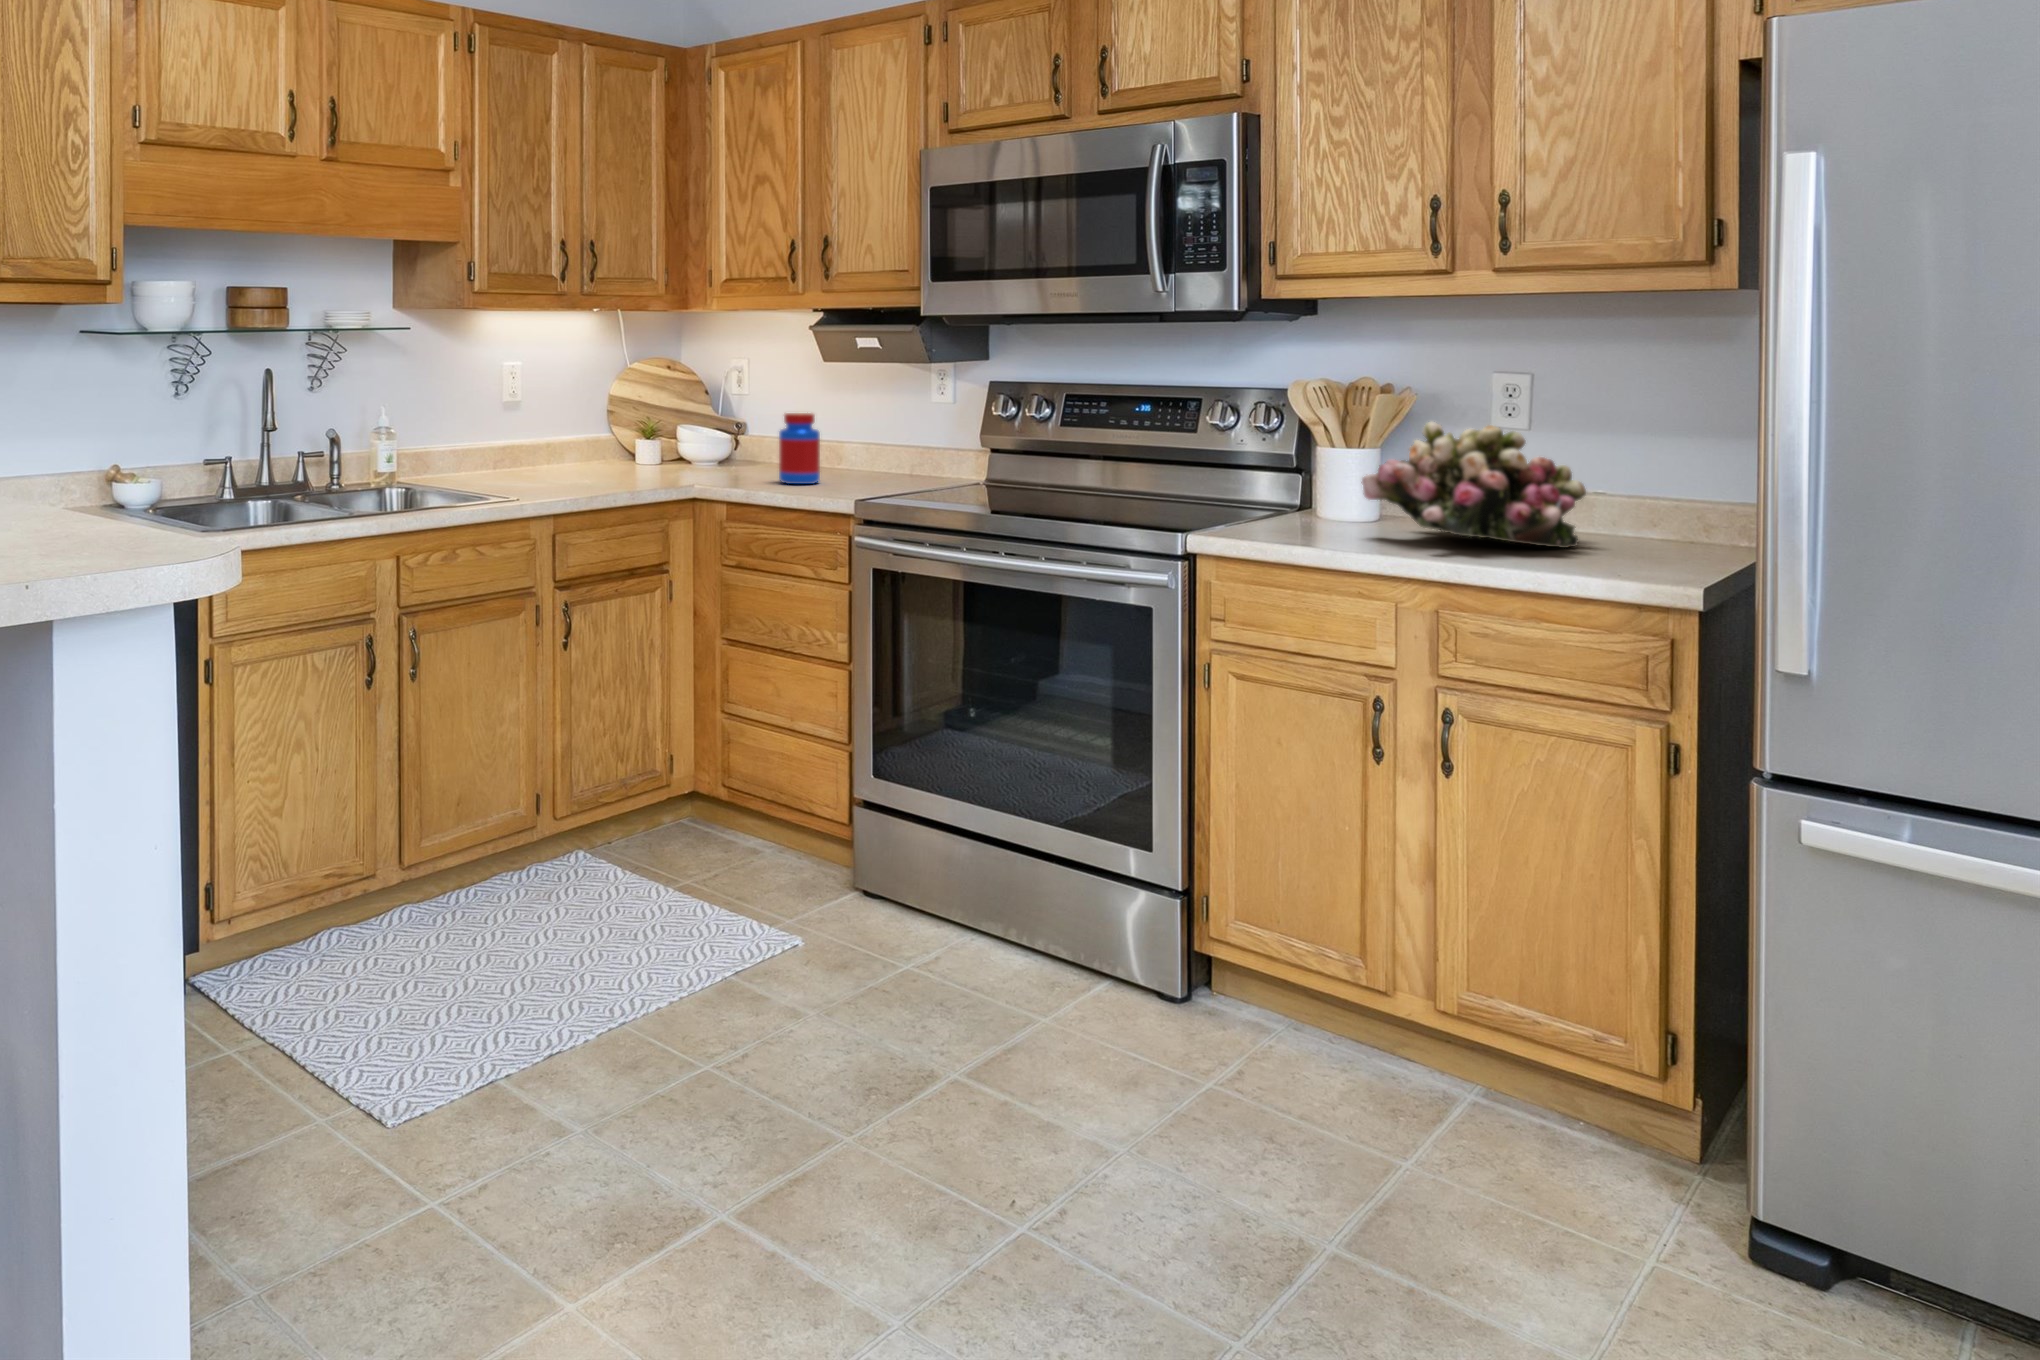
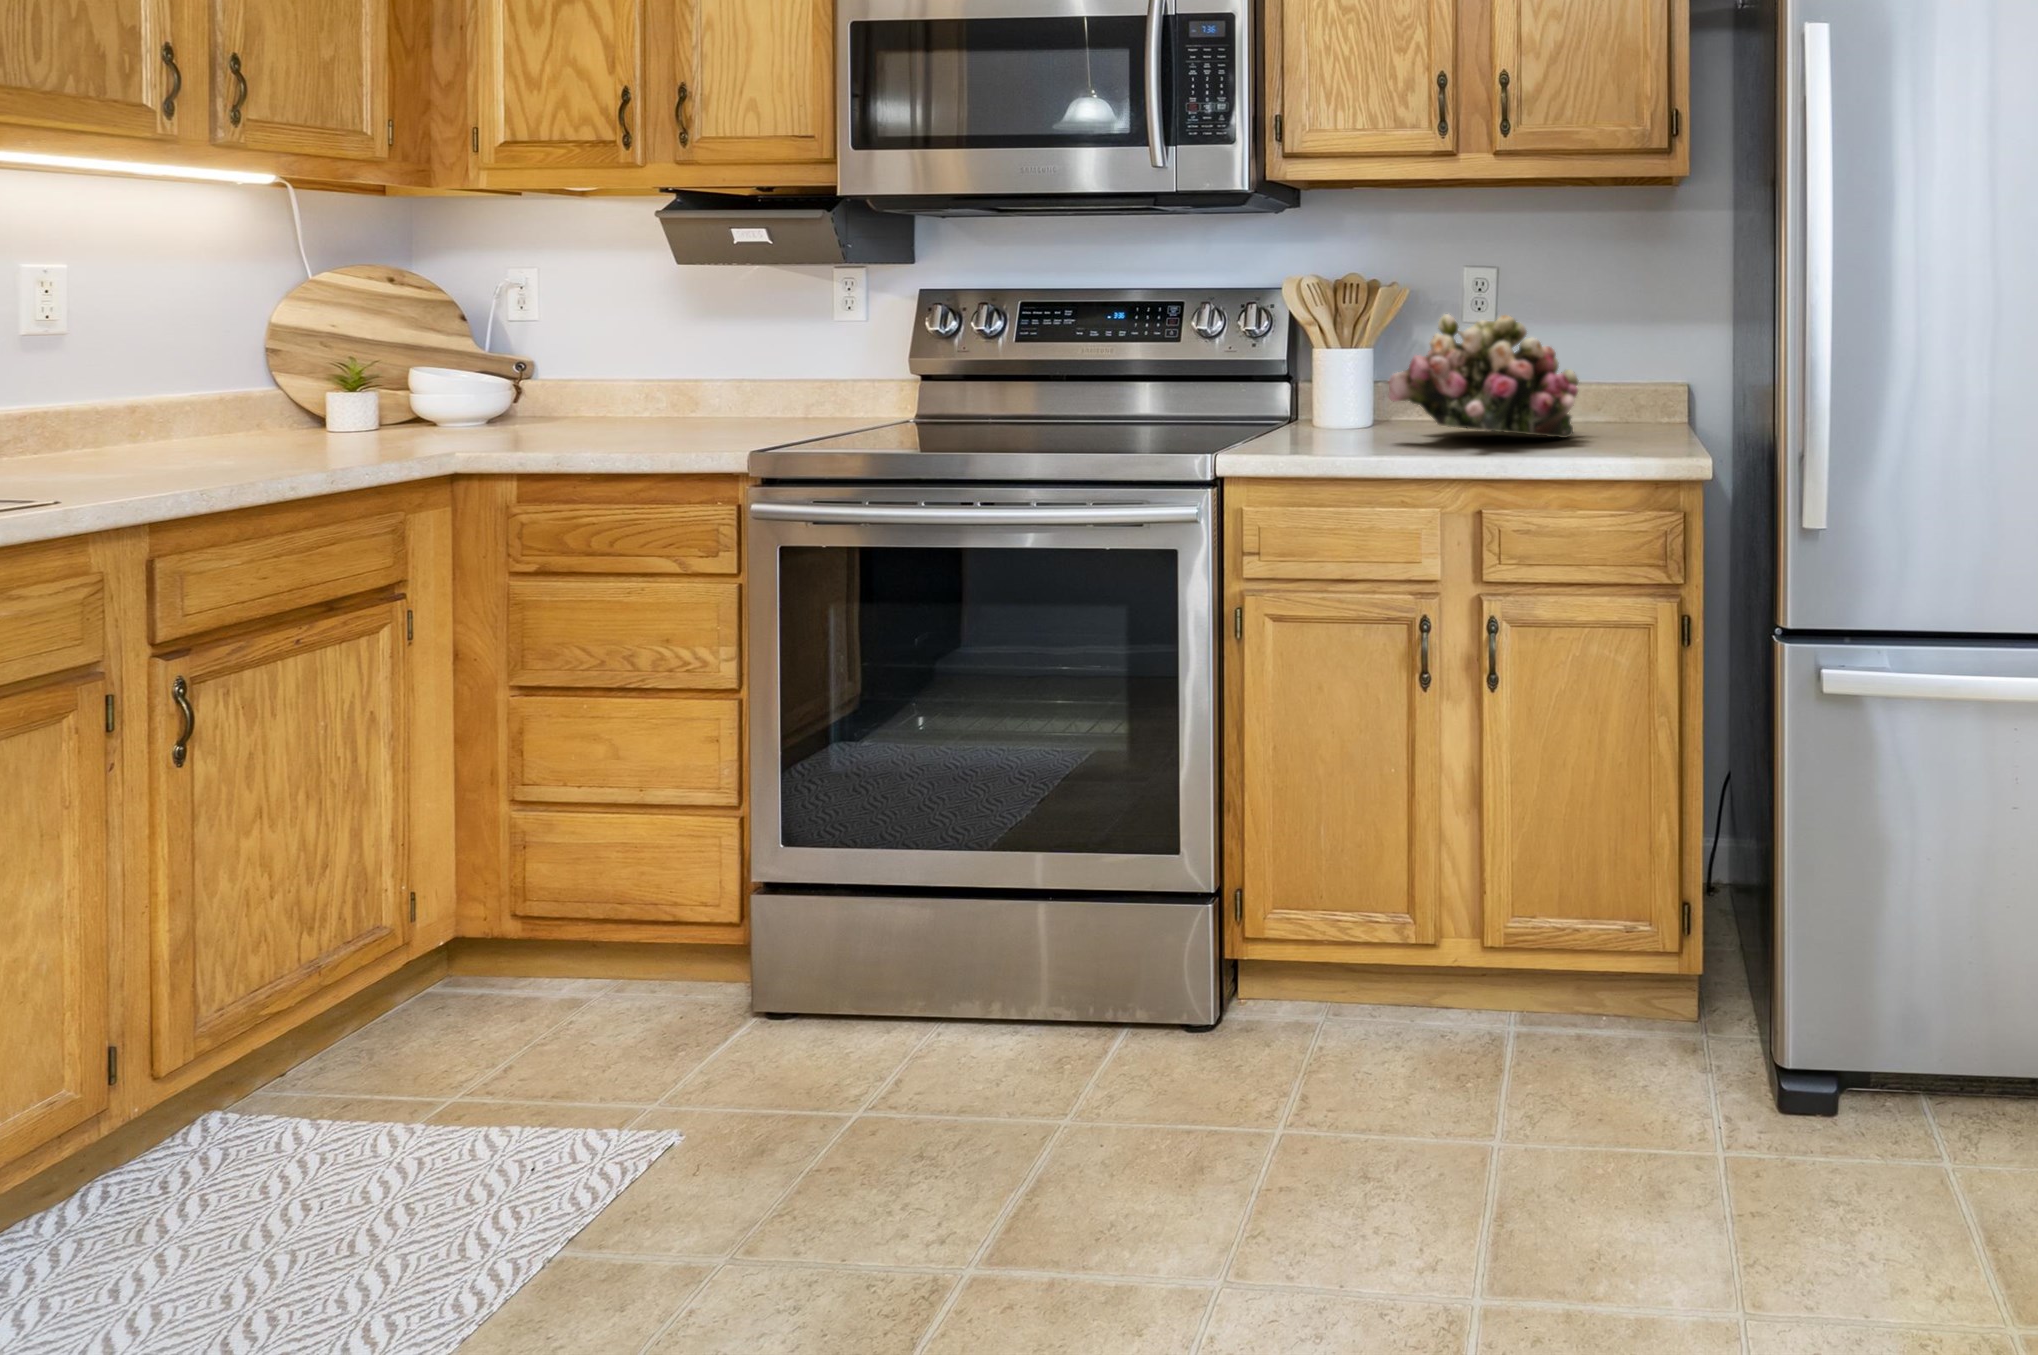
jar: present [779,413,820,484] -> none [603,338,672,440]

